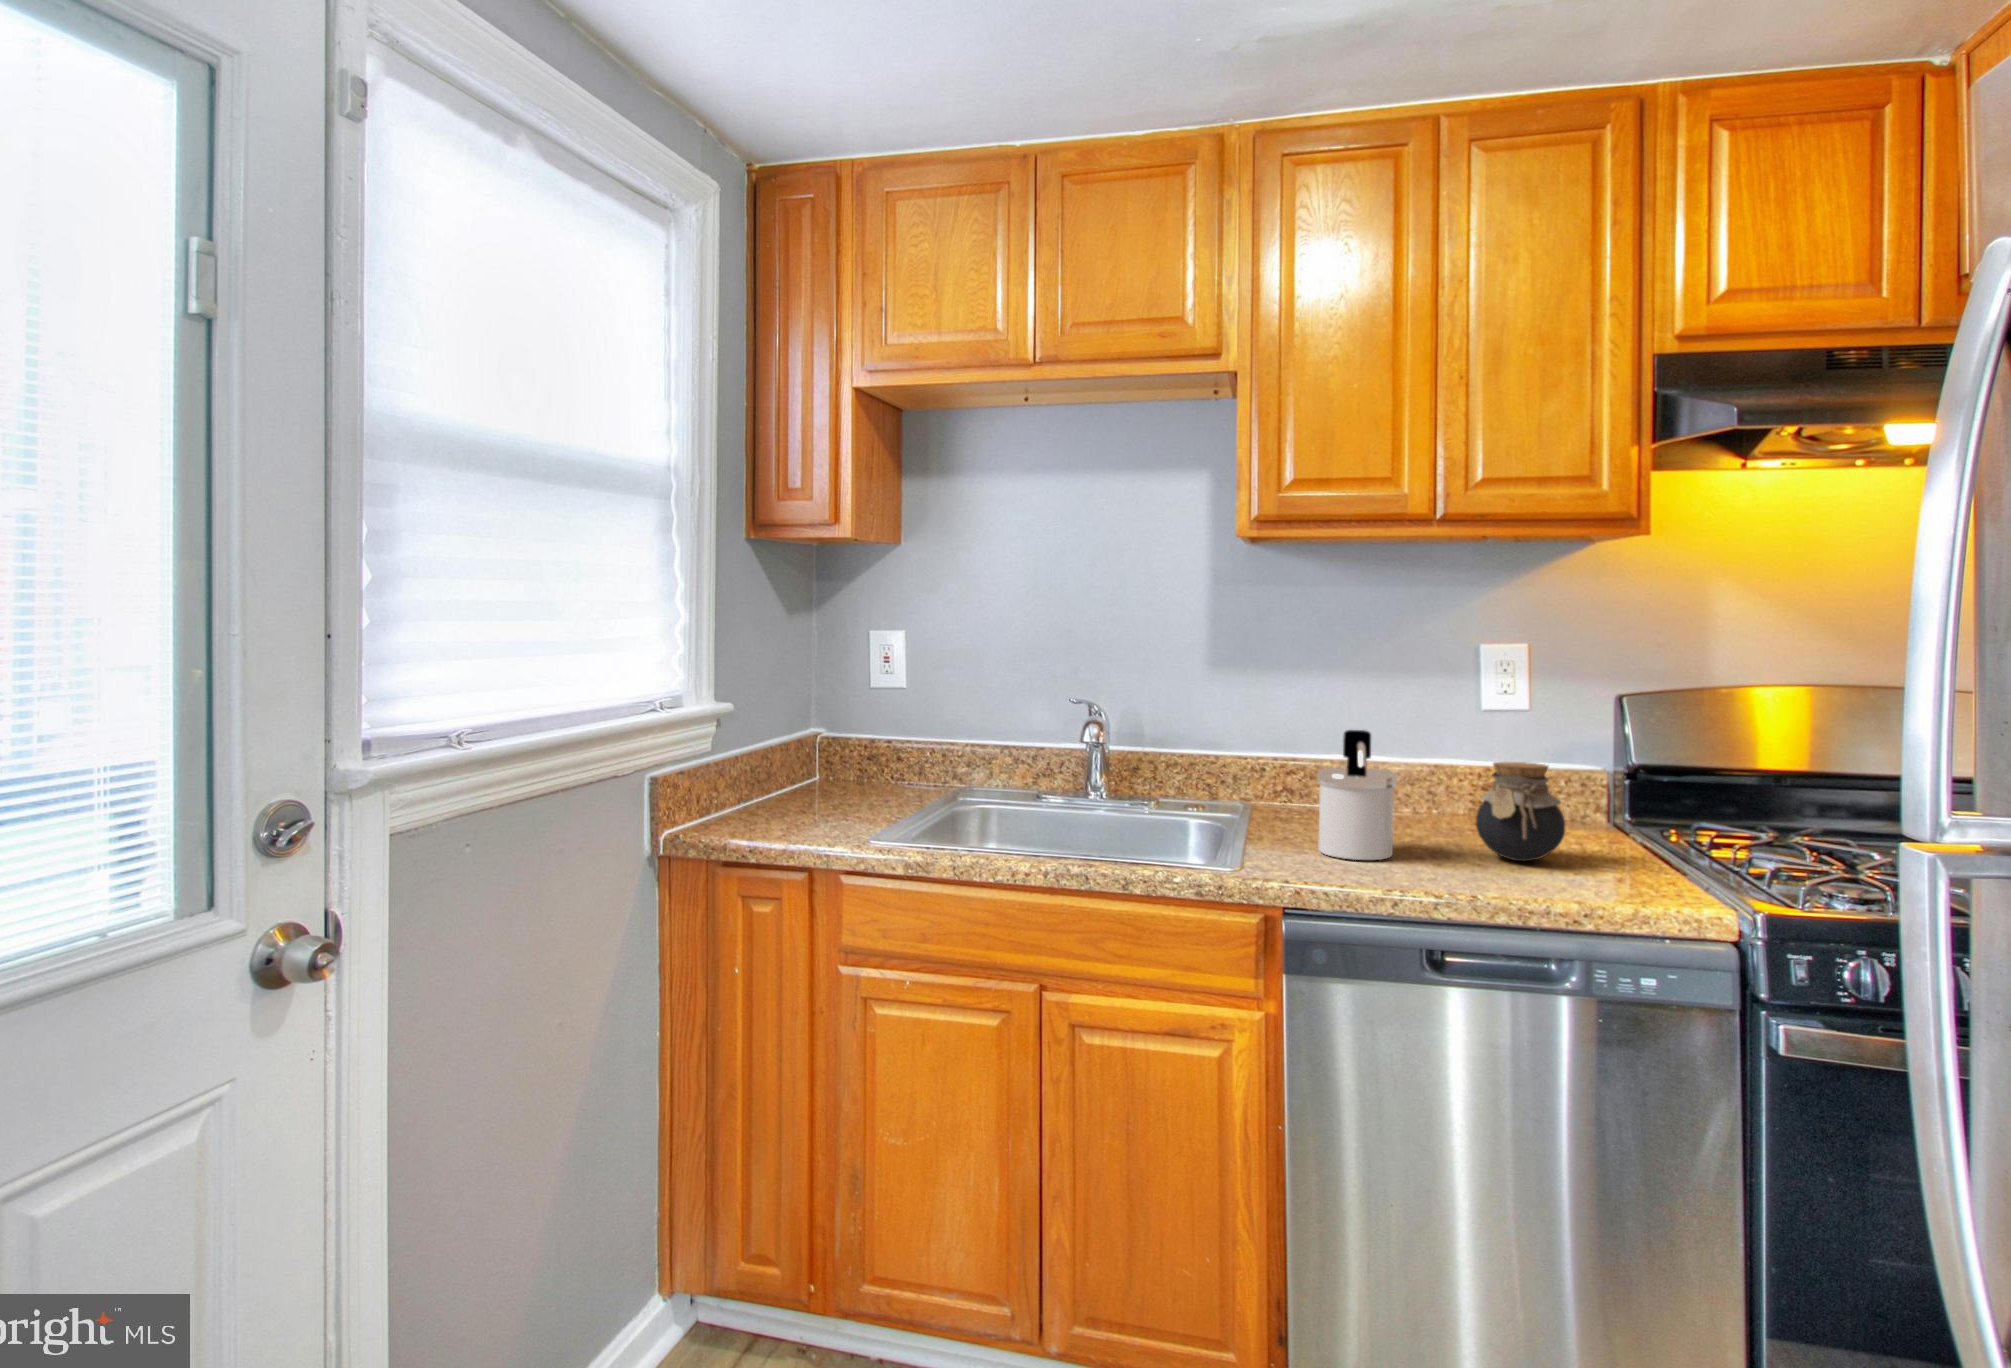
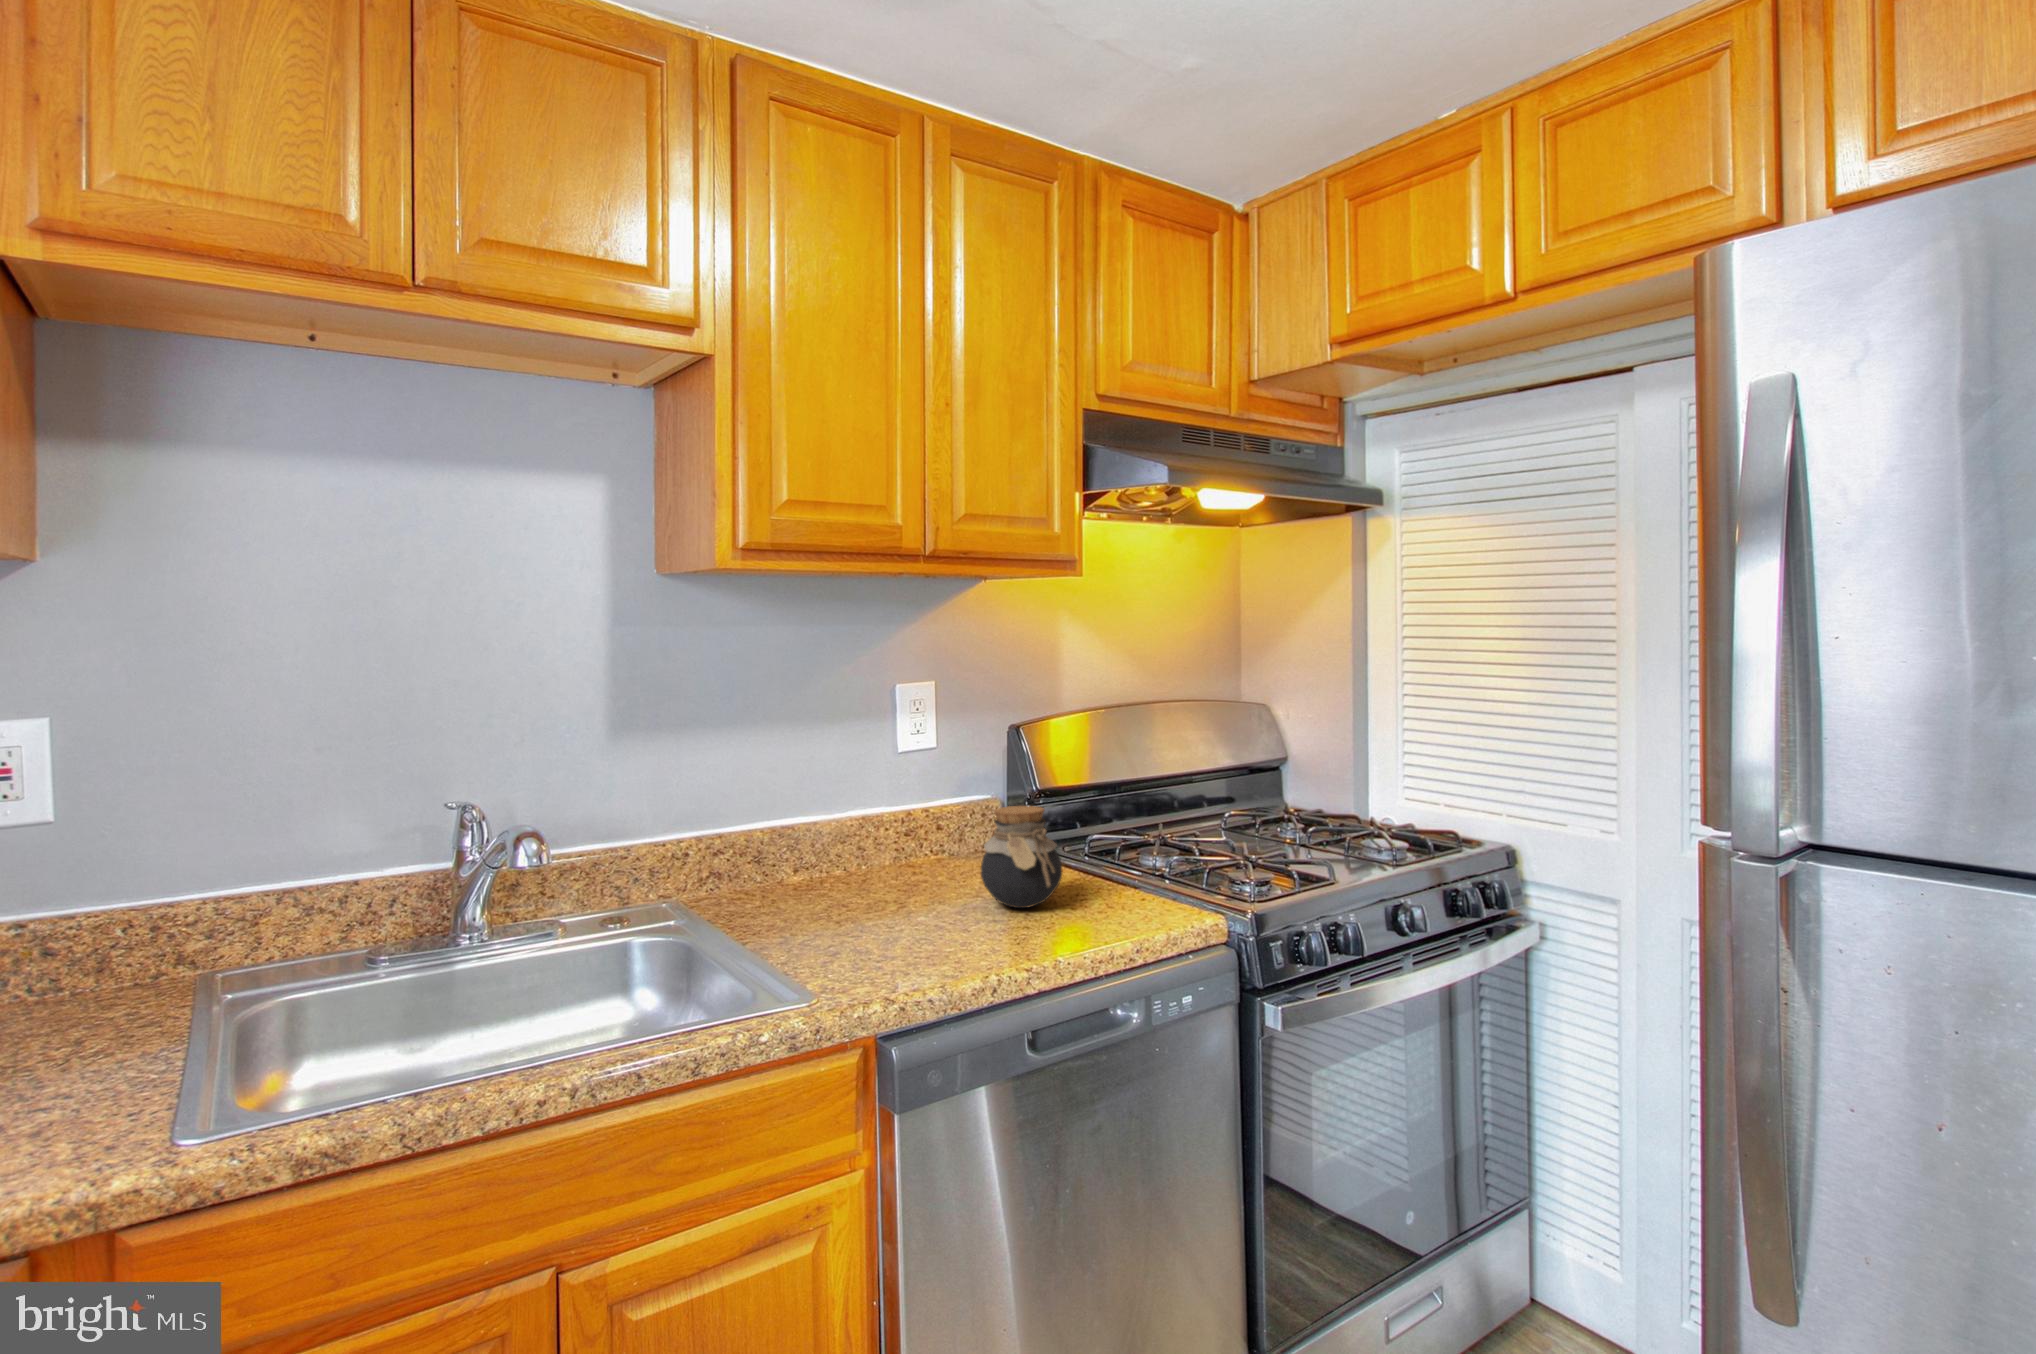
soap dispenser: present [1317,730,1397,860] -> none [841,797,935,950]

